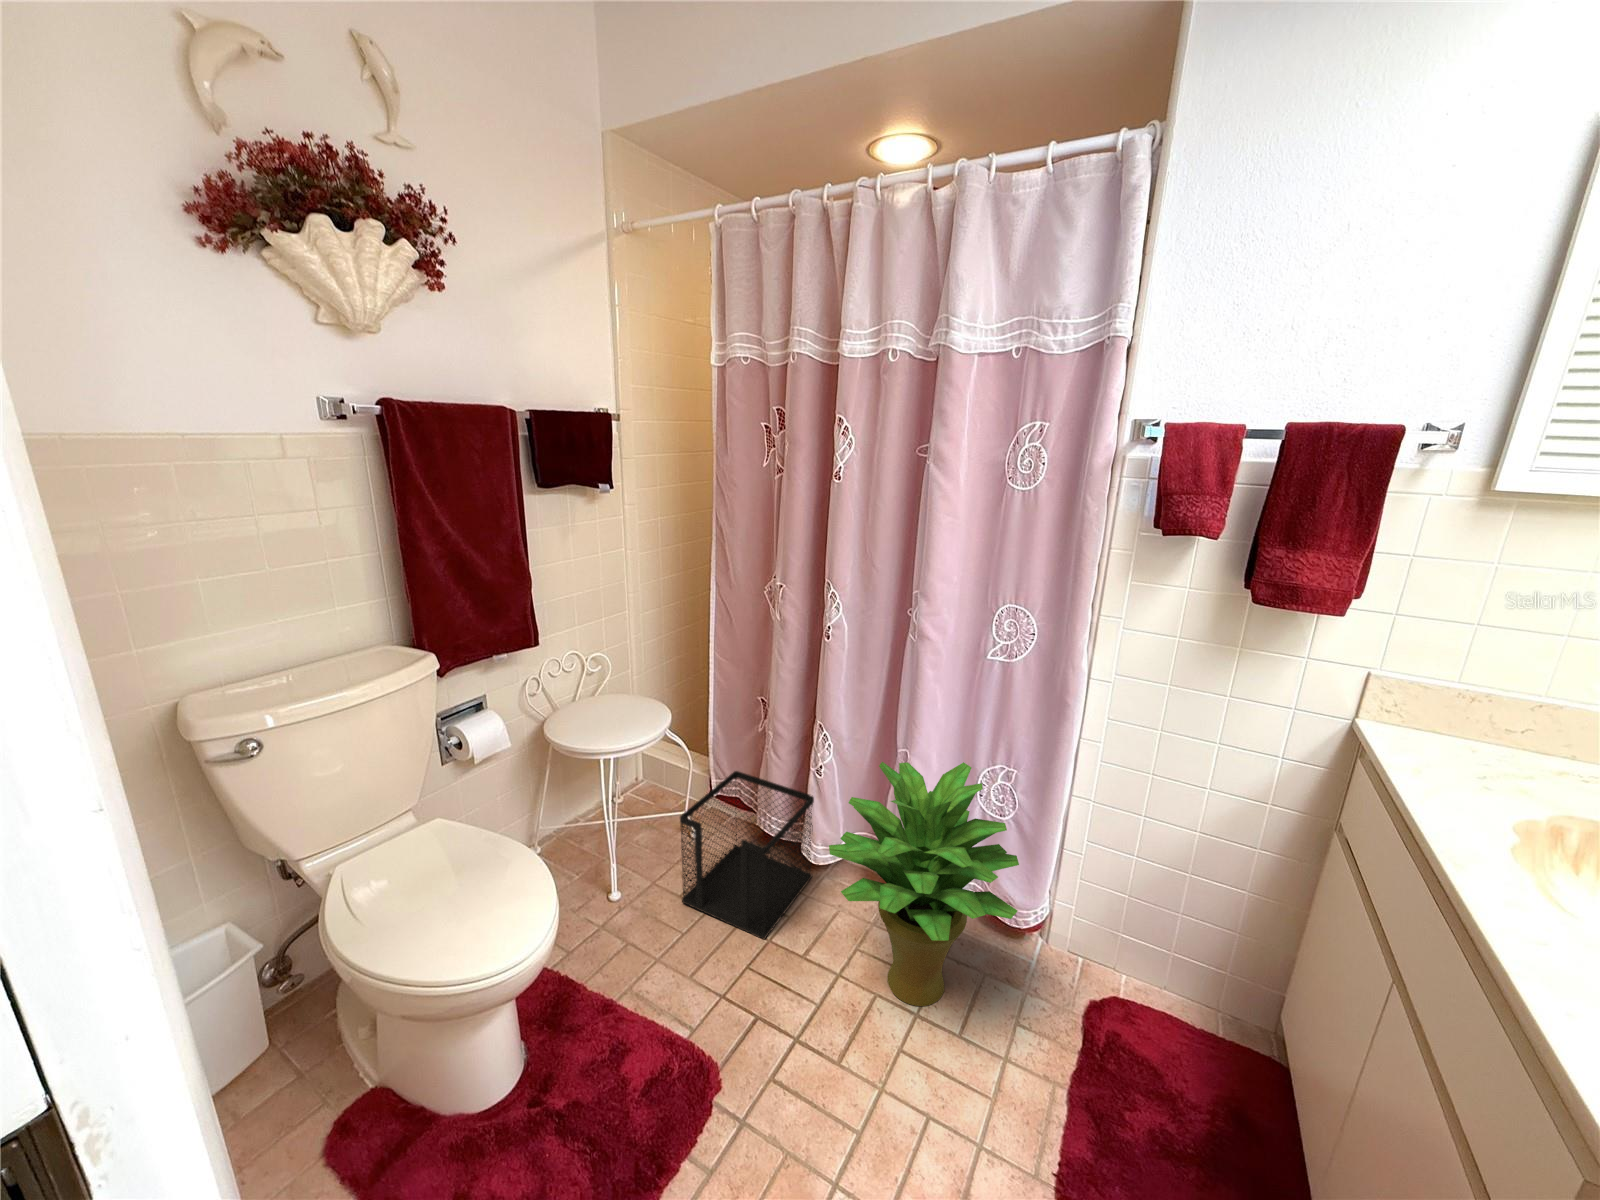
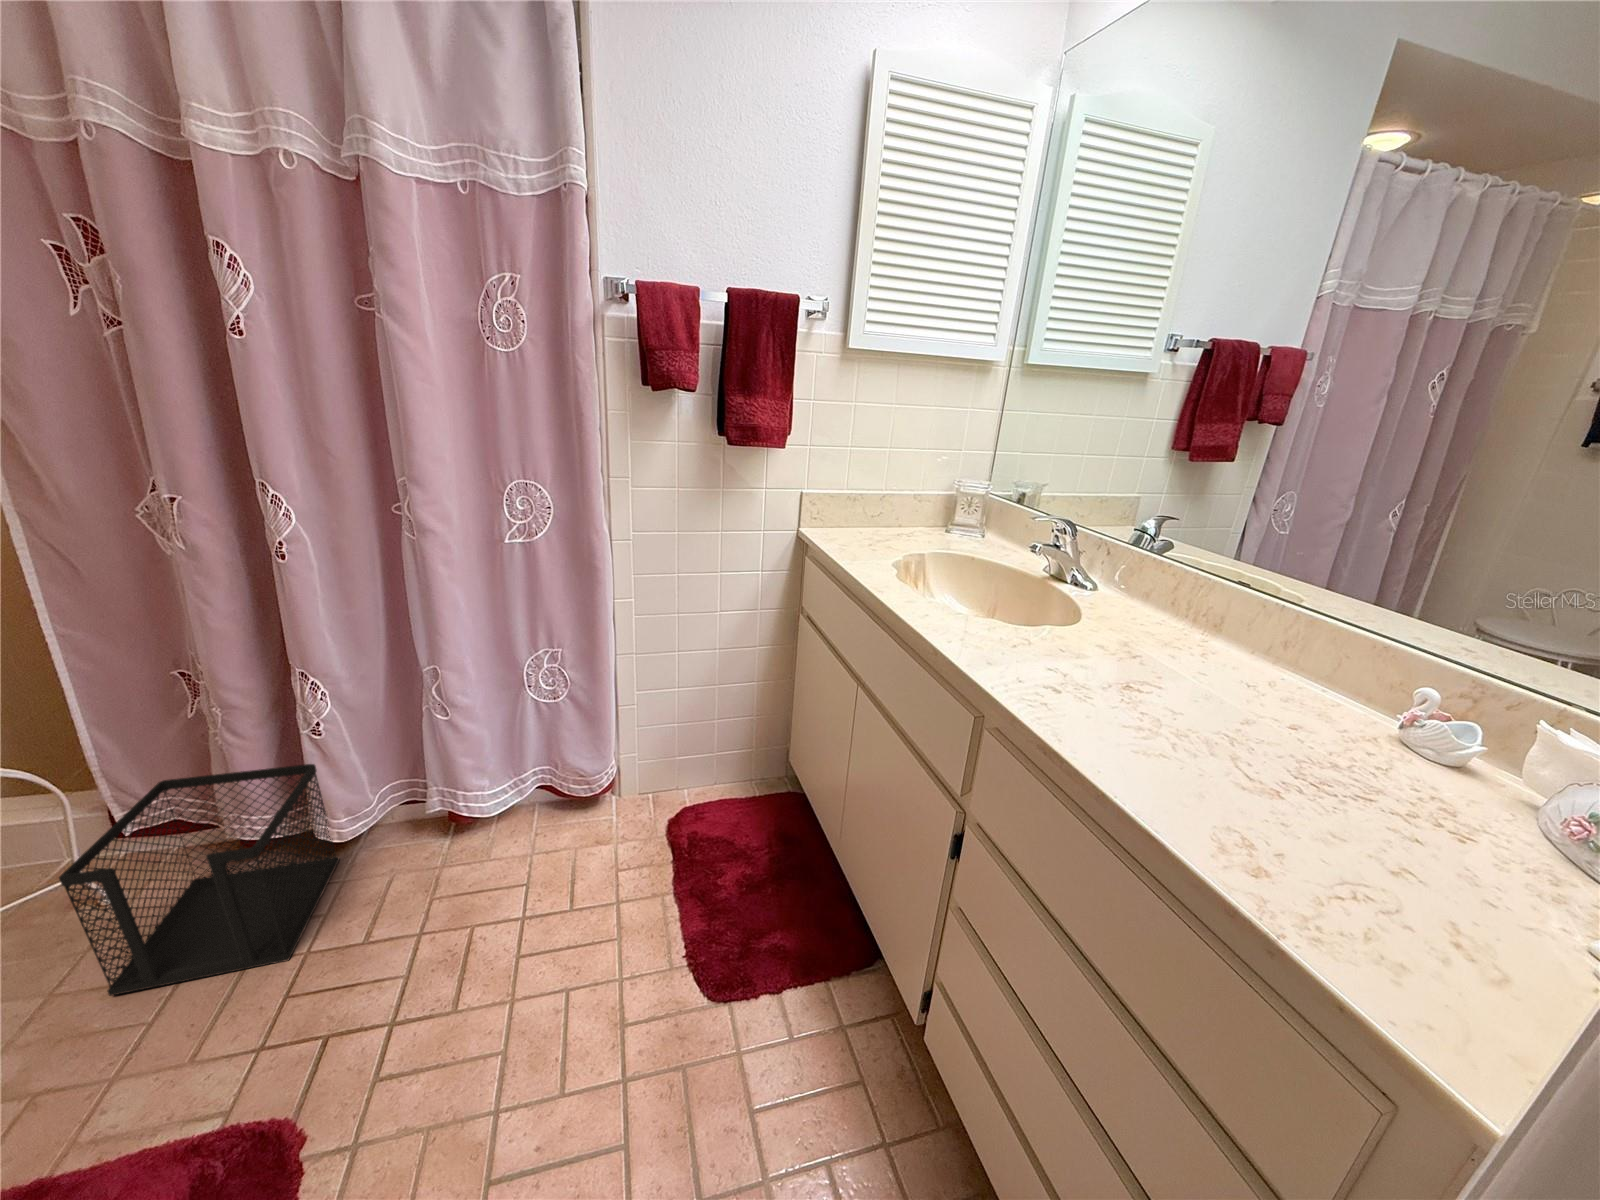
potted plant: present [829,762,1019,1006] -> none [361,653,600,917]

